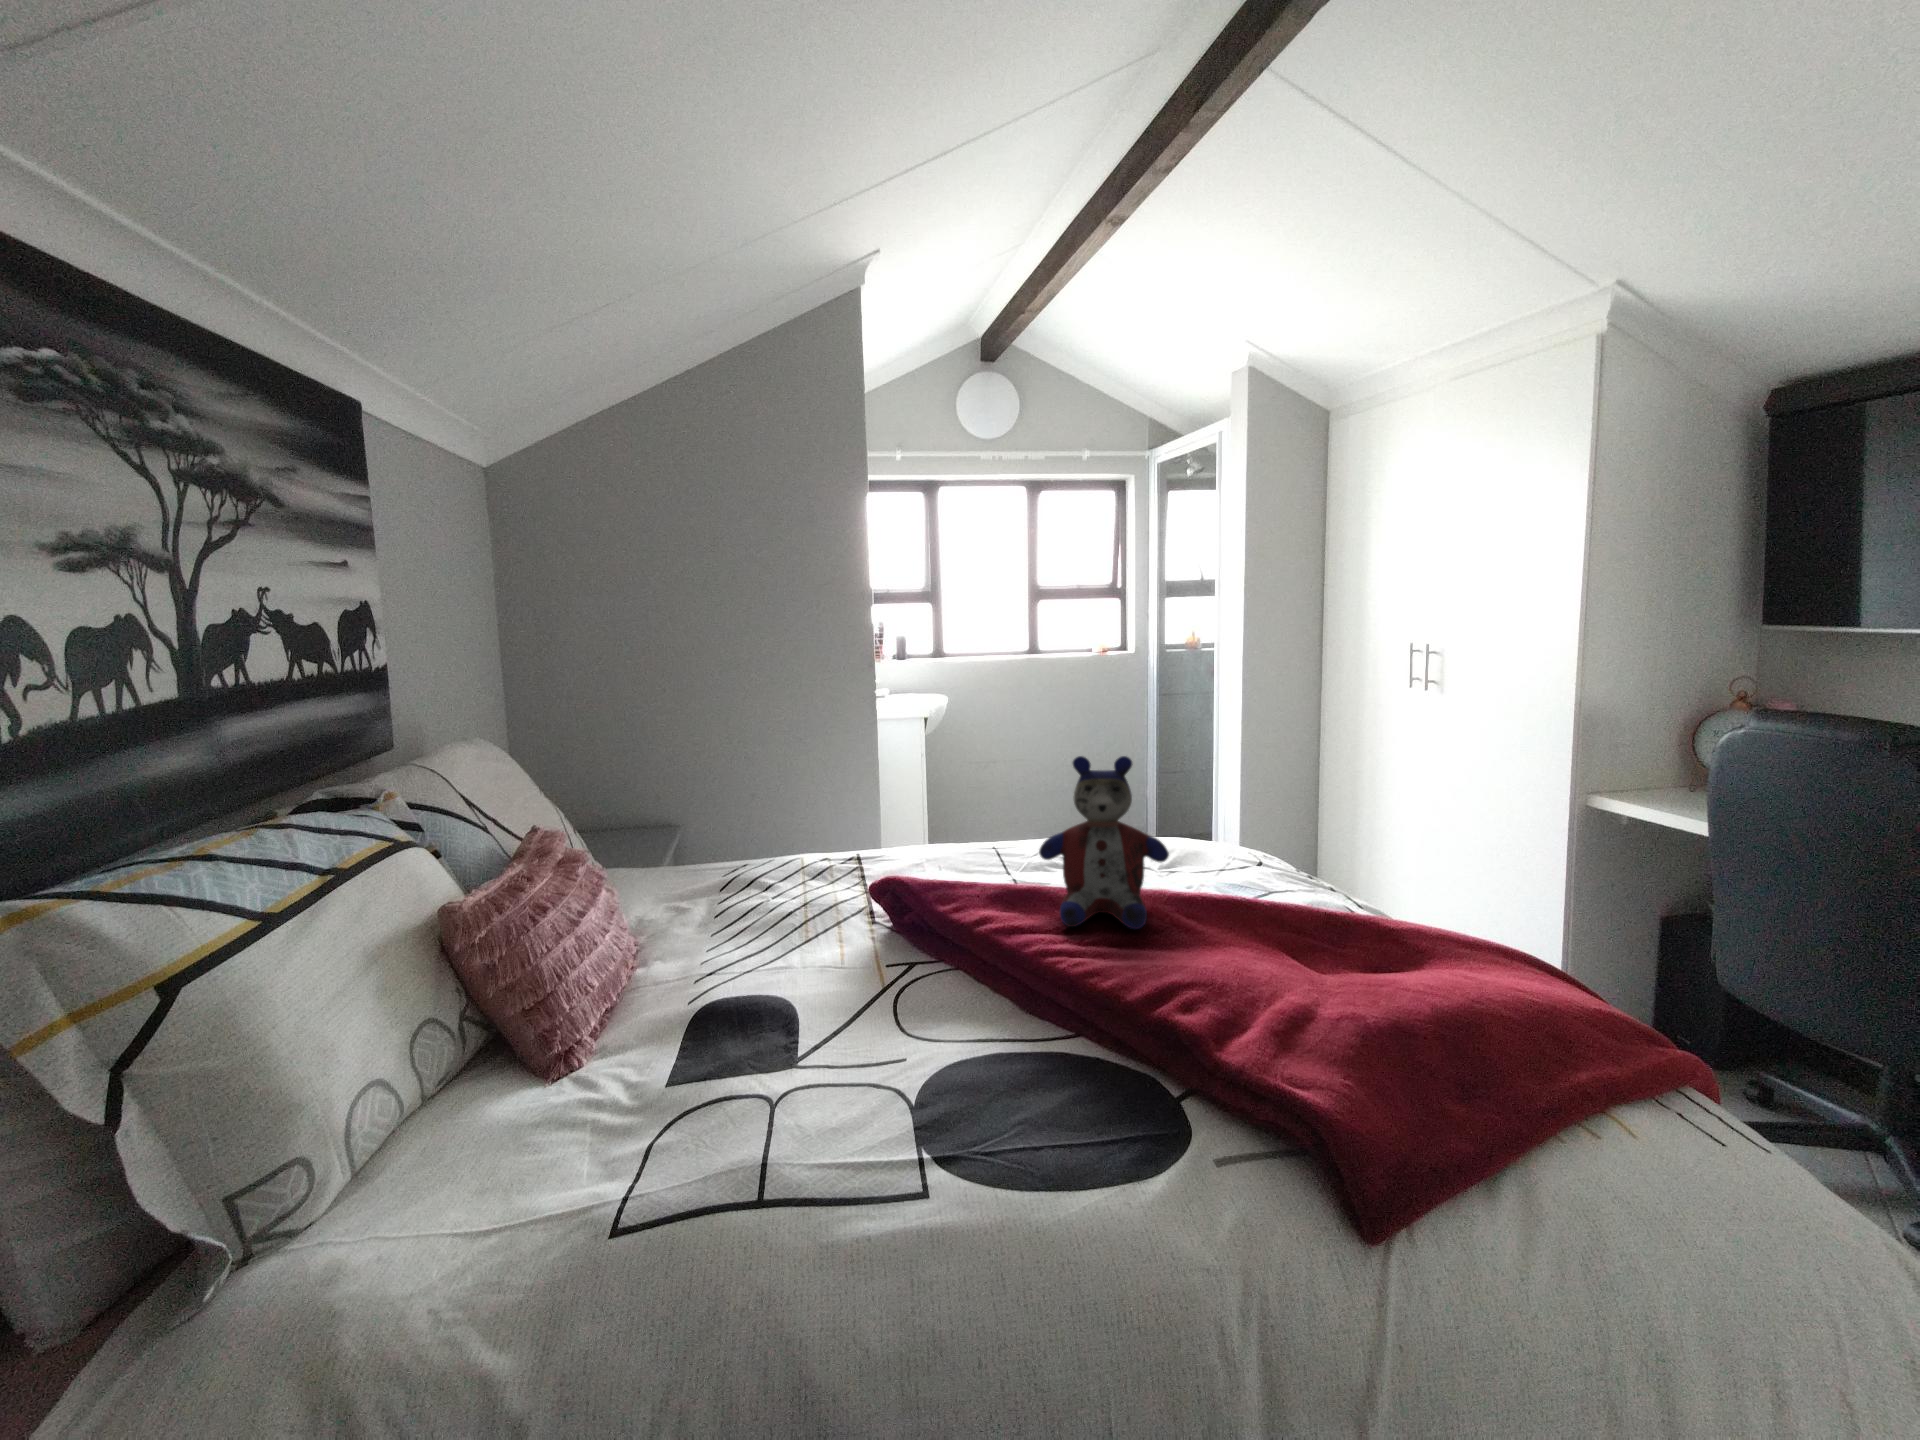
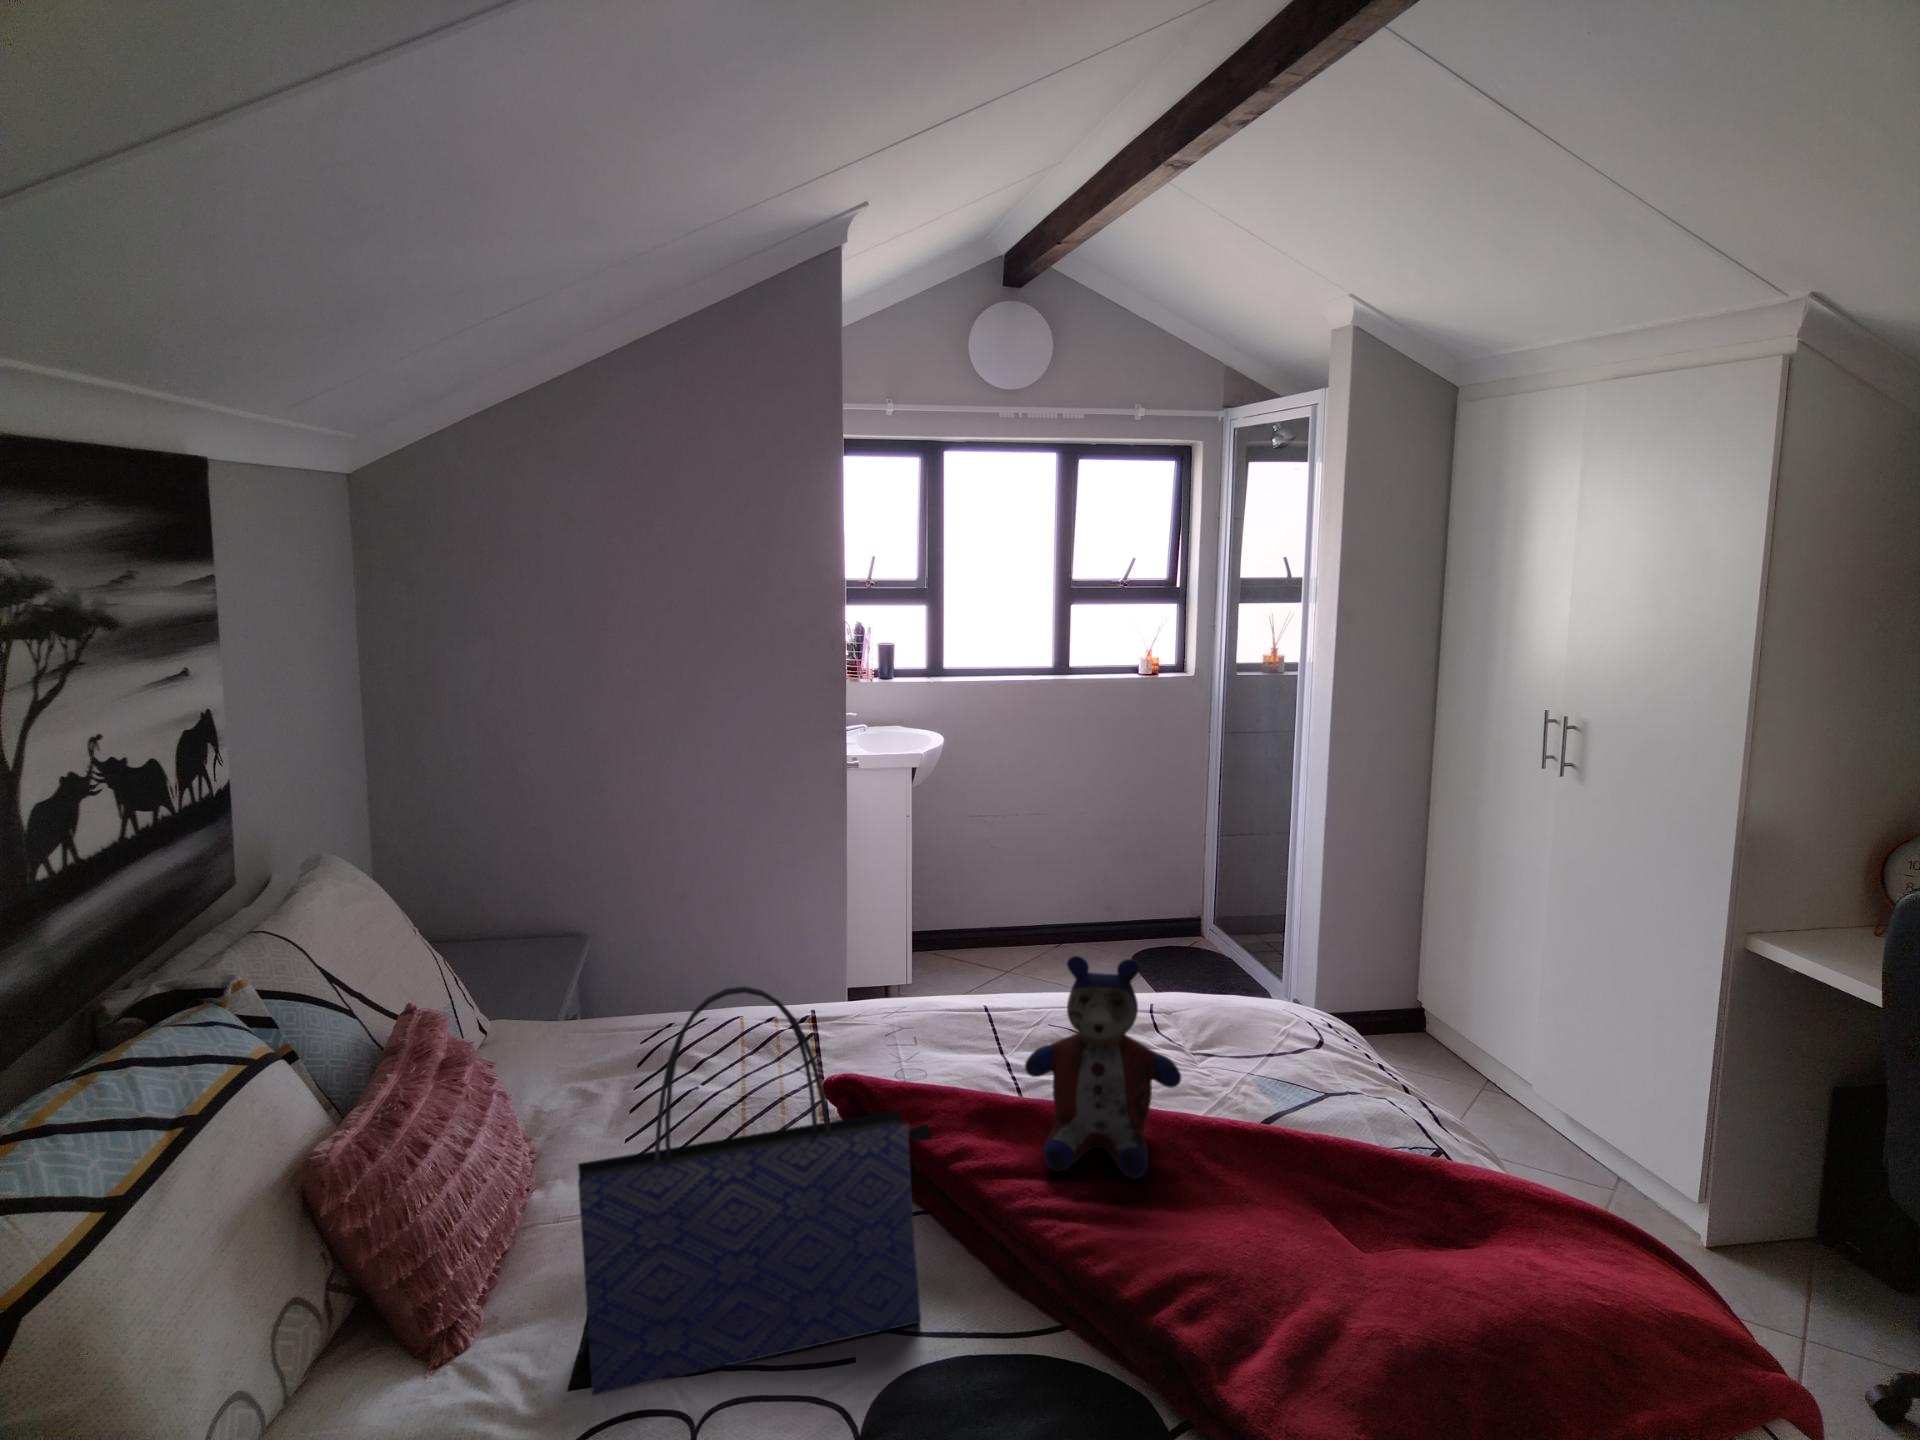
tote bag: none [673,741,971,1091] -> present [578,987,931,1395]

